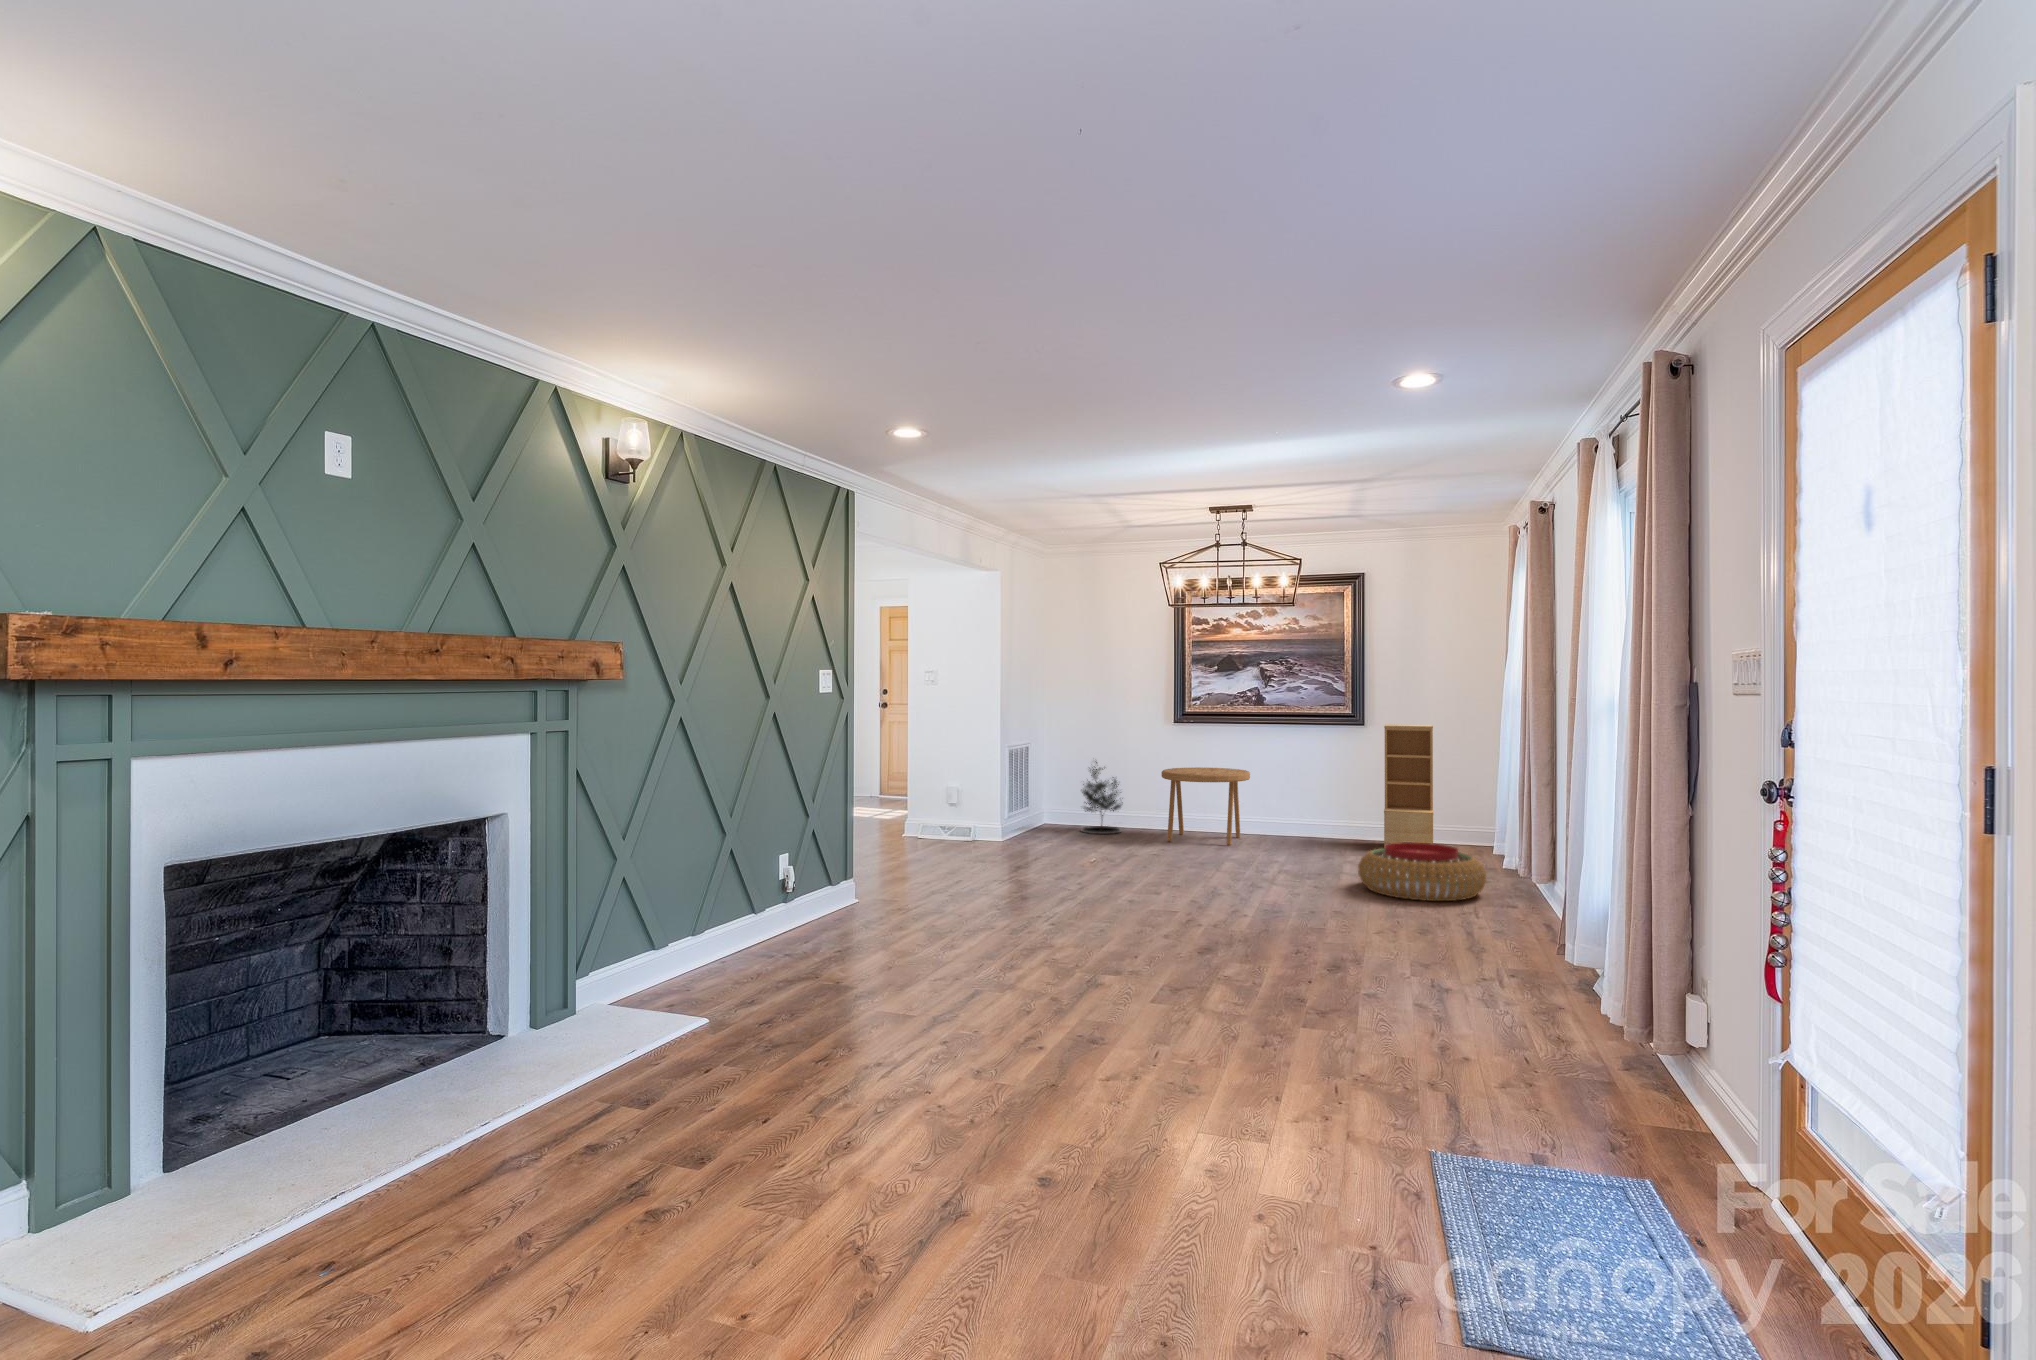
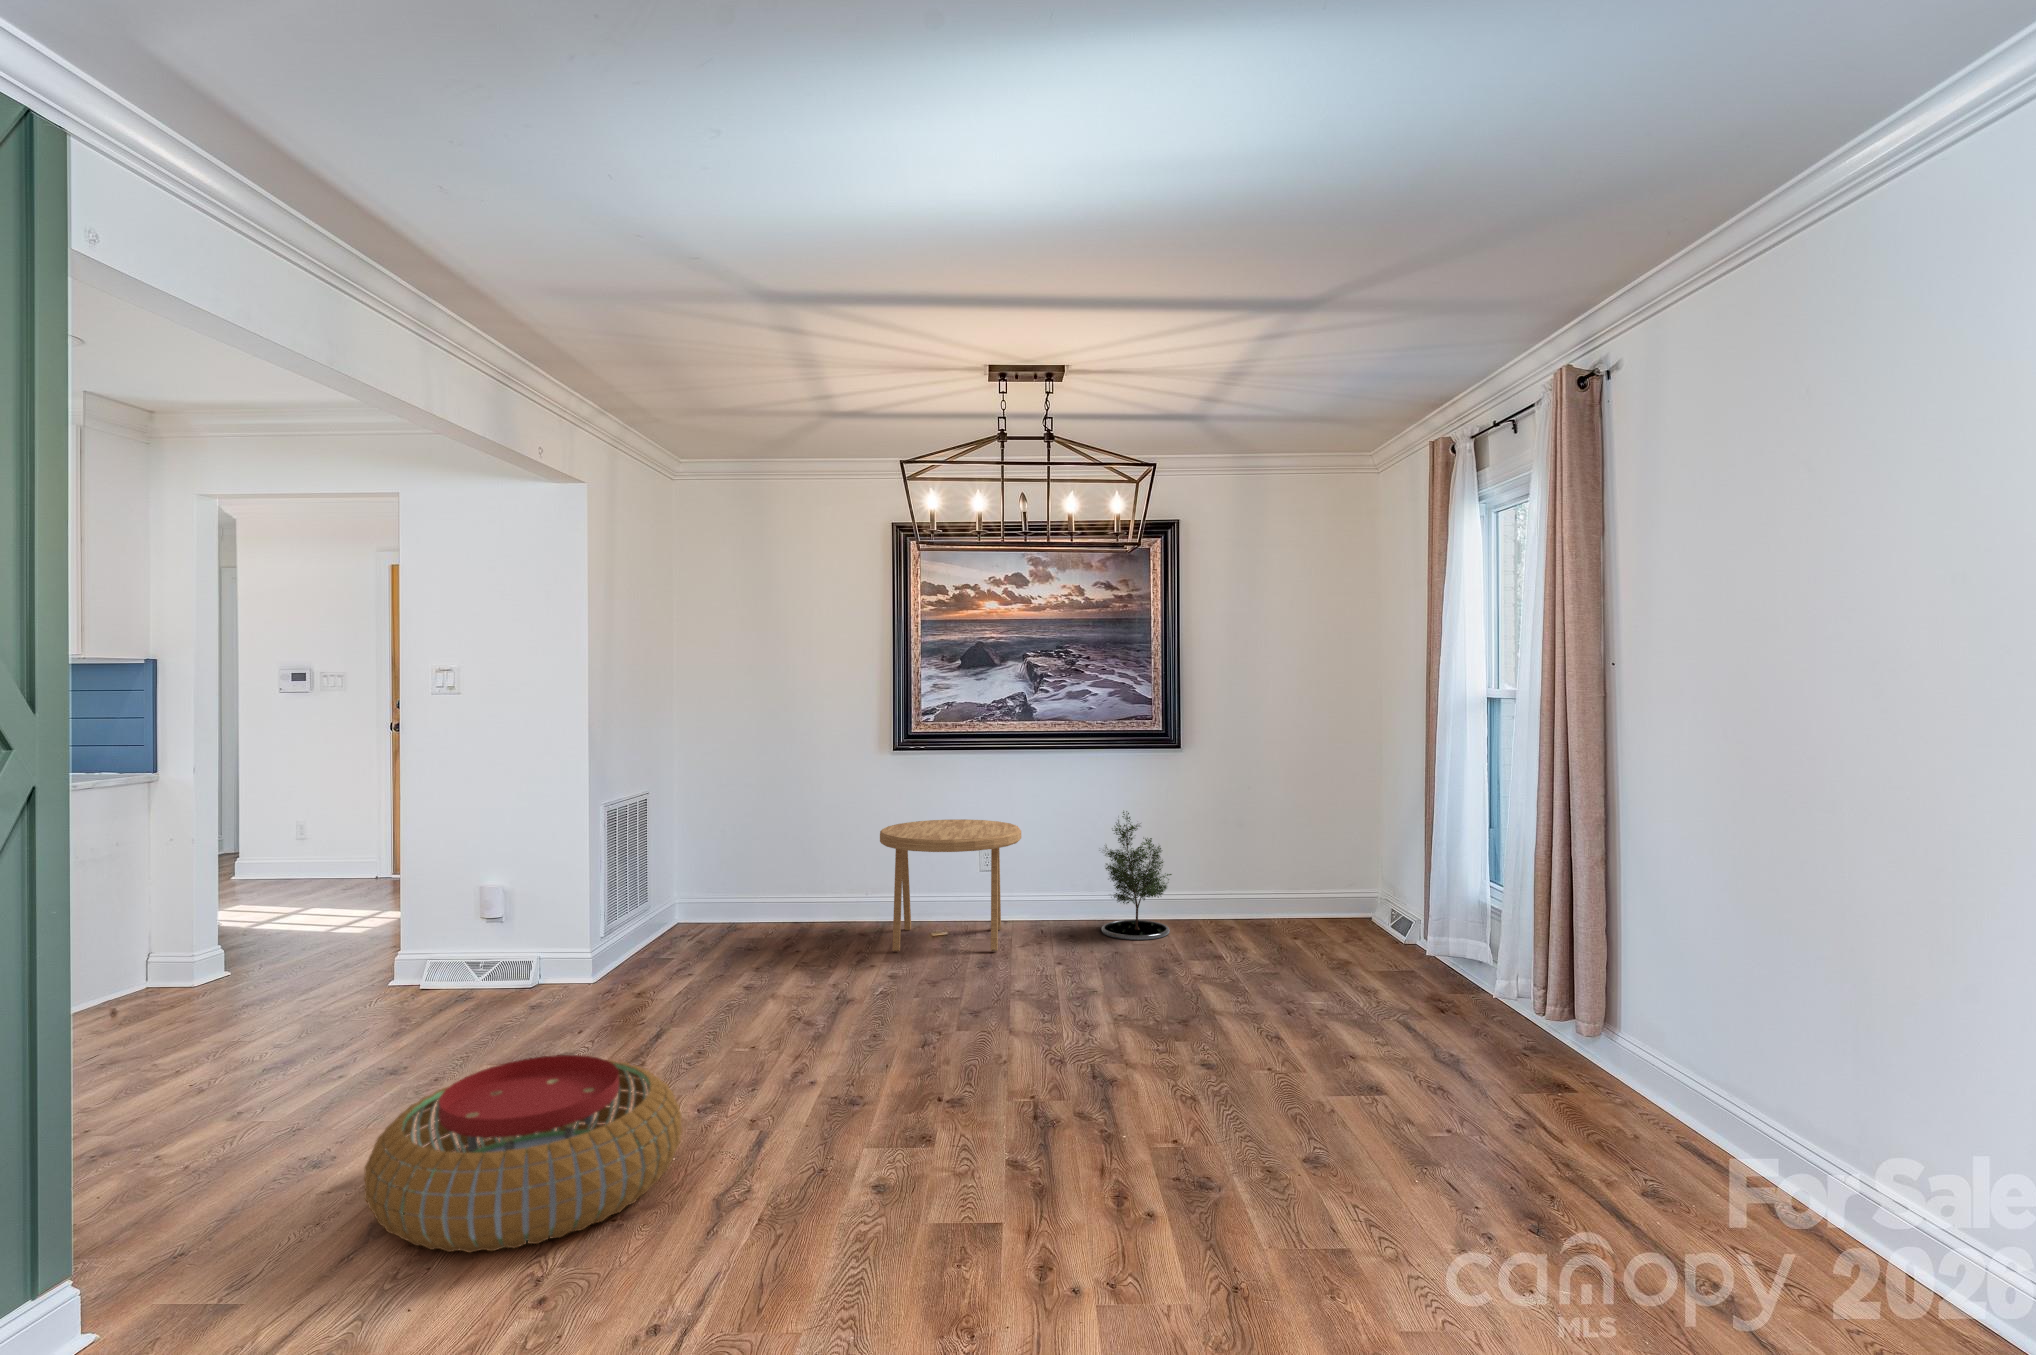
bookshelf: present [1384,724,1433,848] -> none [1210,745,1295,940]
potted tree: present [1081,761,1121,834] -> present [1102,811,1172,940]
pouf: present [1358,842,1486,901] -> present [364,1055,682,1252]

